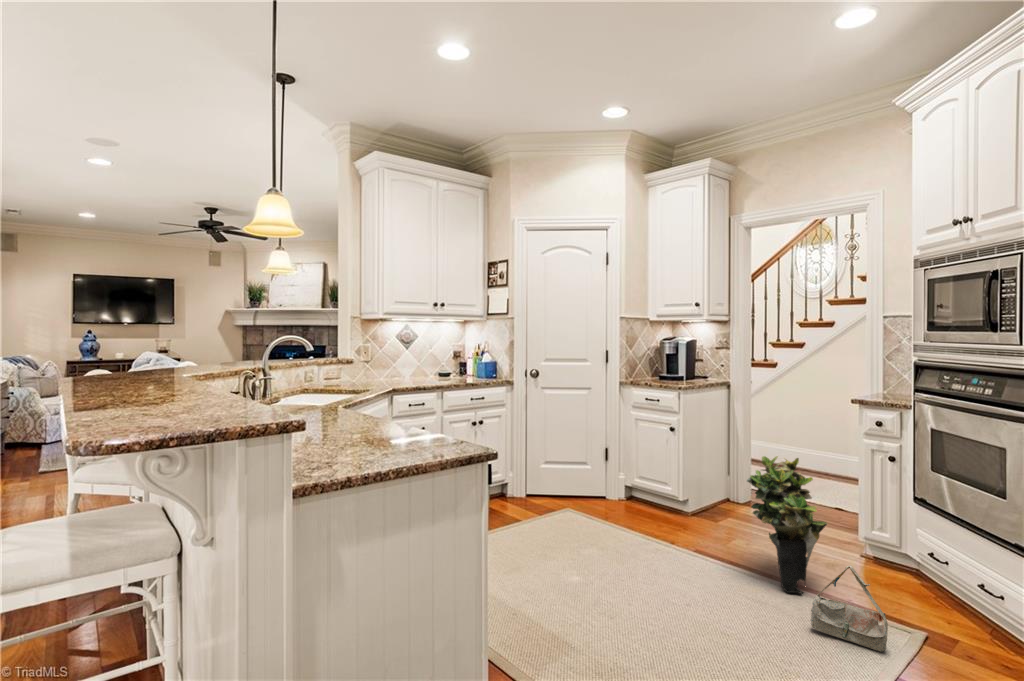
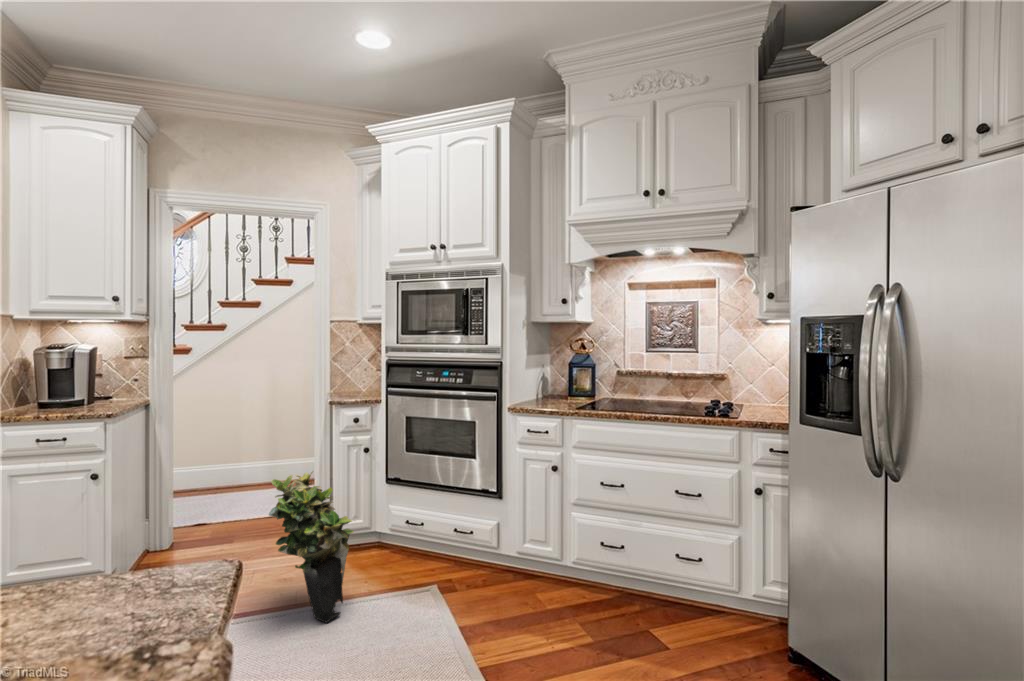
bag: present [811,565,888,652] -> none [383,560,449,643]

